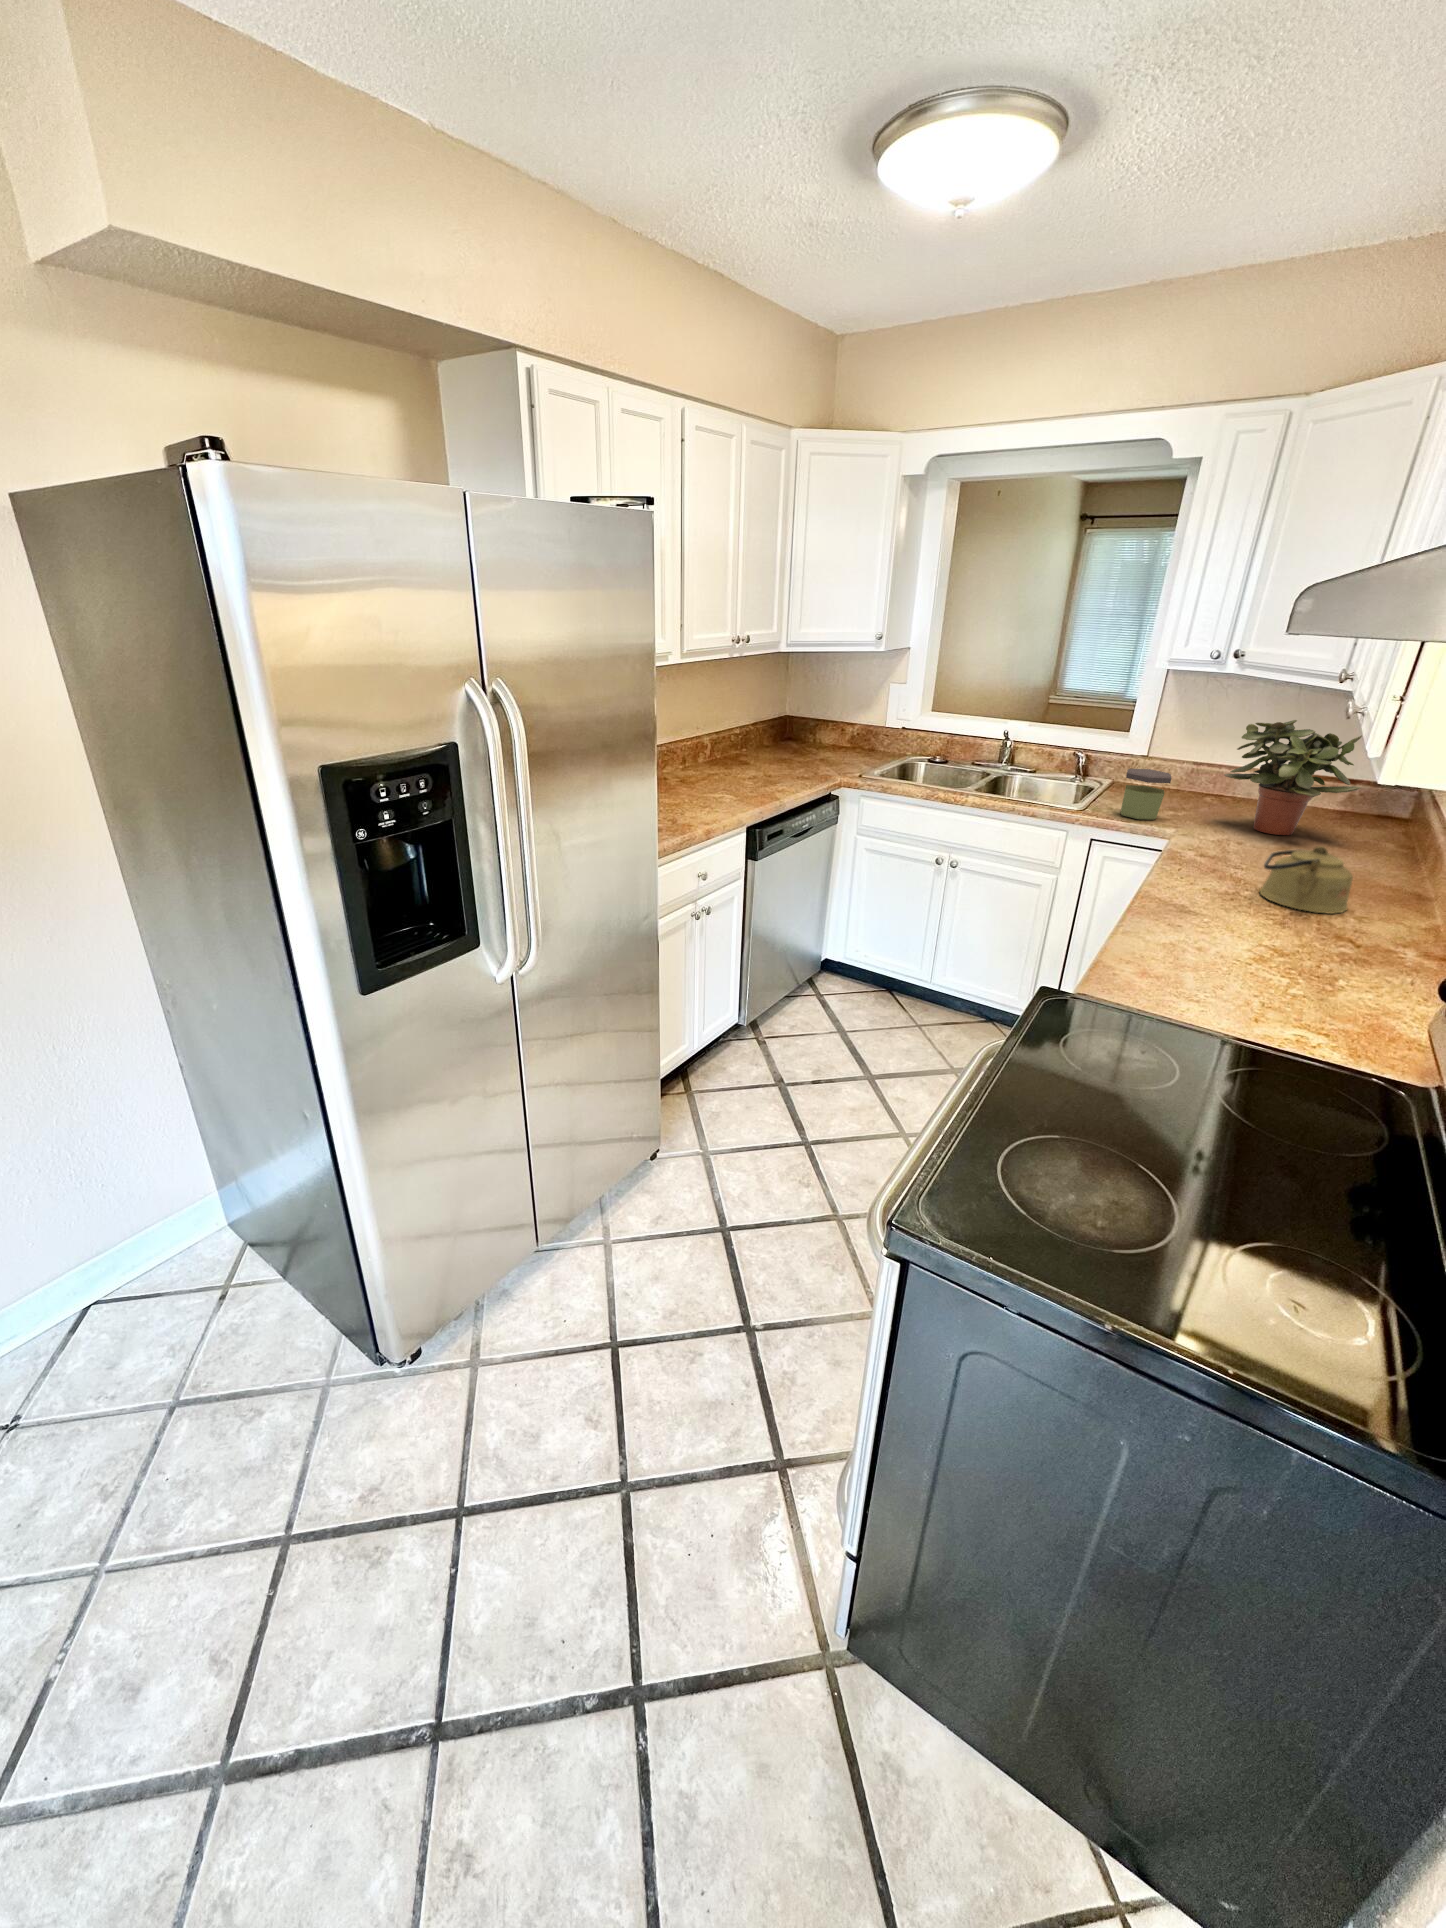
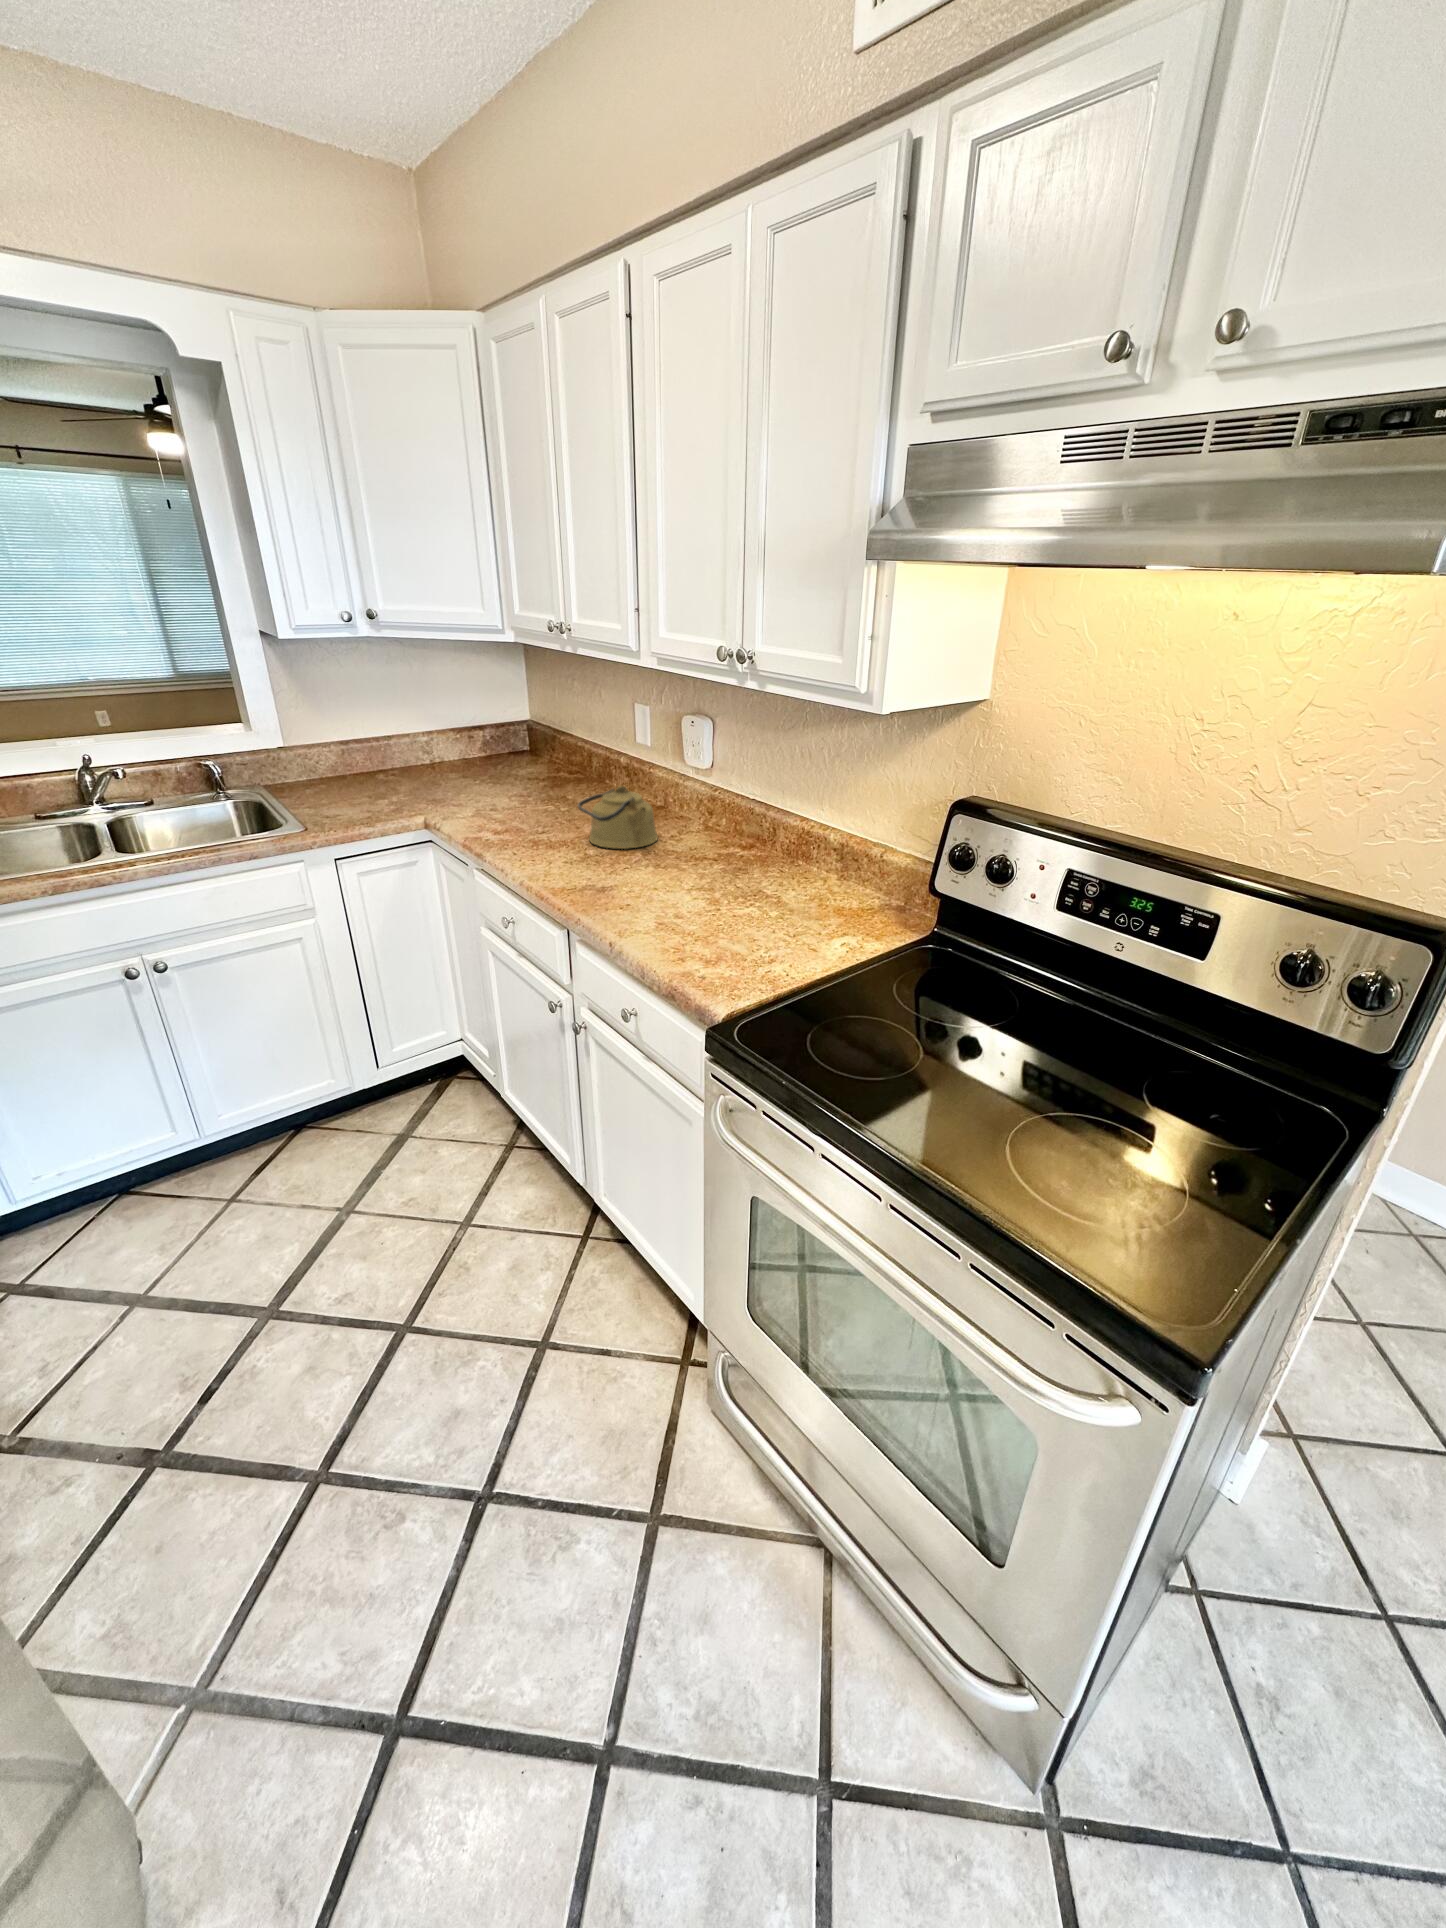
potted plant: present [1224,720,1362,835] -> none [419,674,536,791]
jar: present [1121,769,1172,820] -> none [326,756,387,818]

